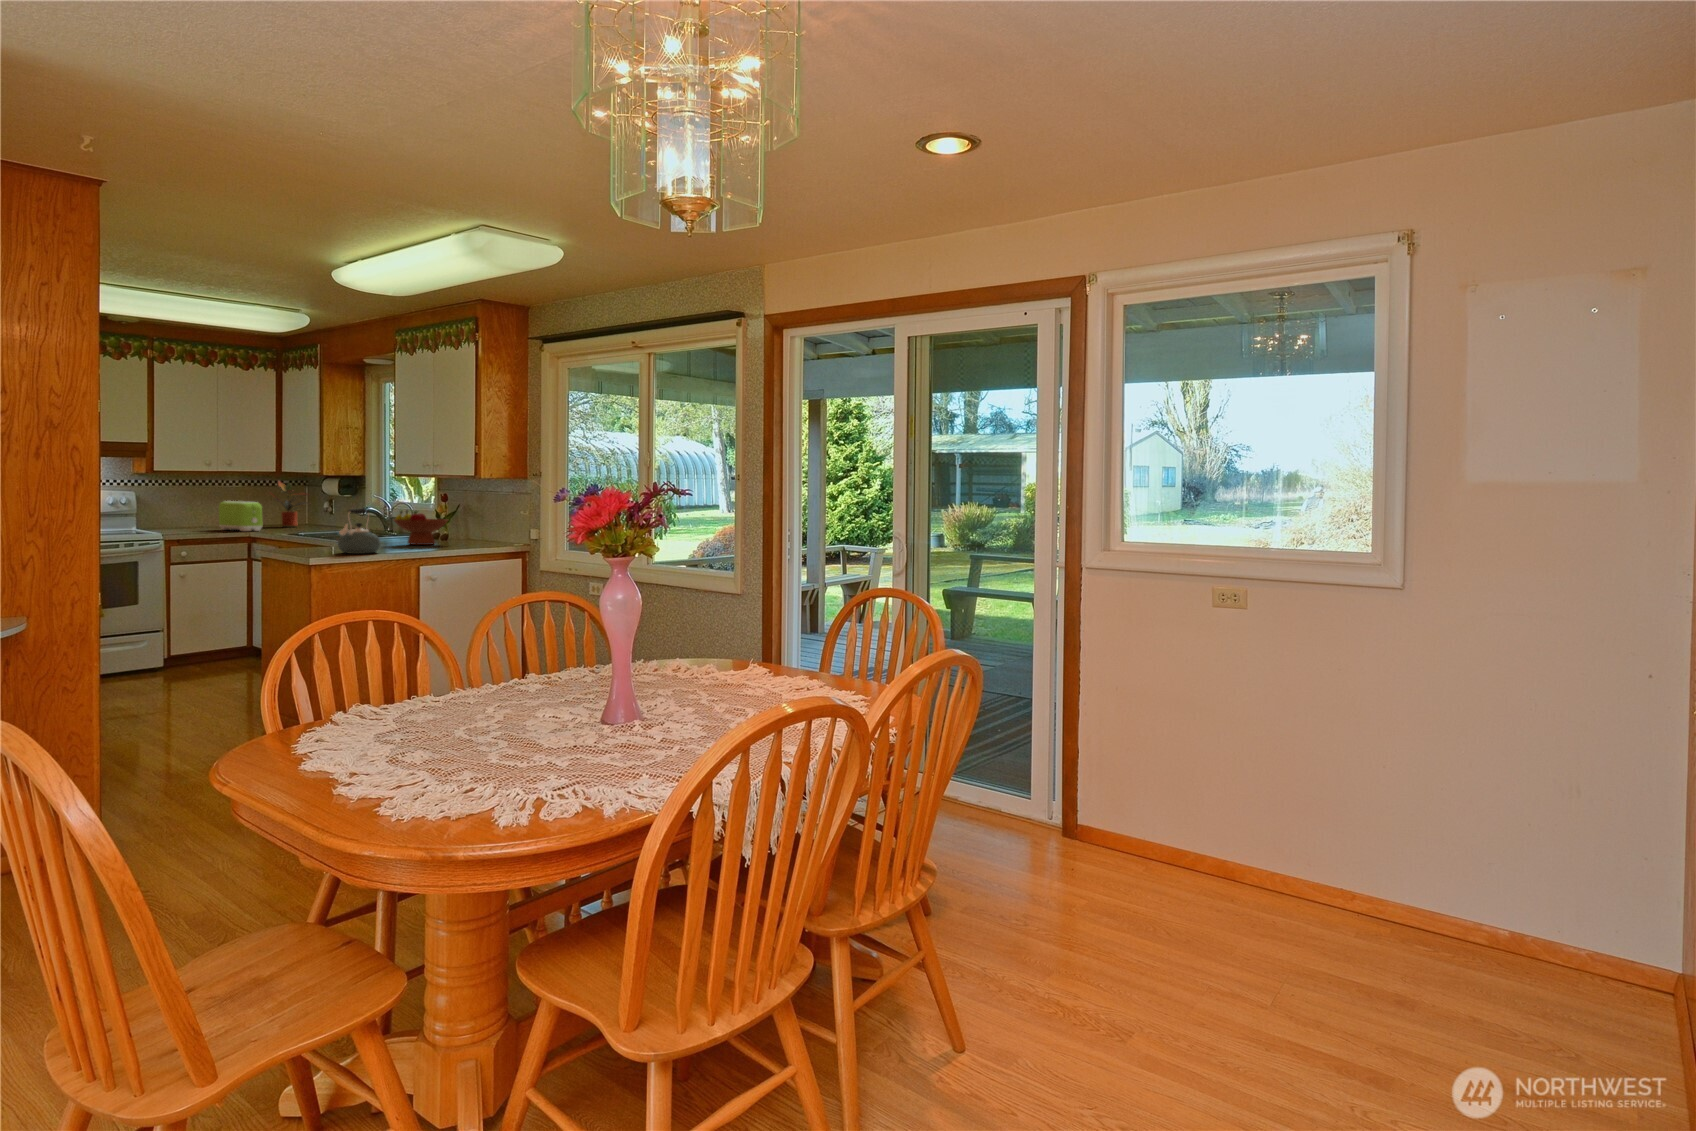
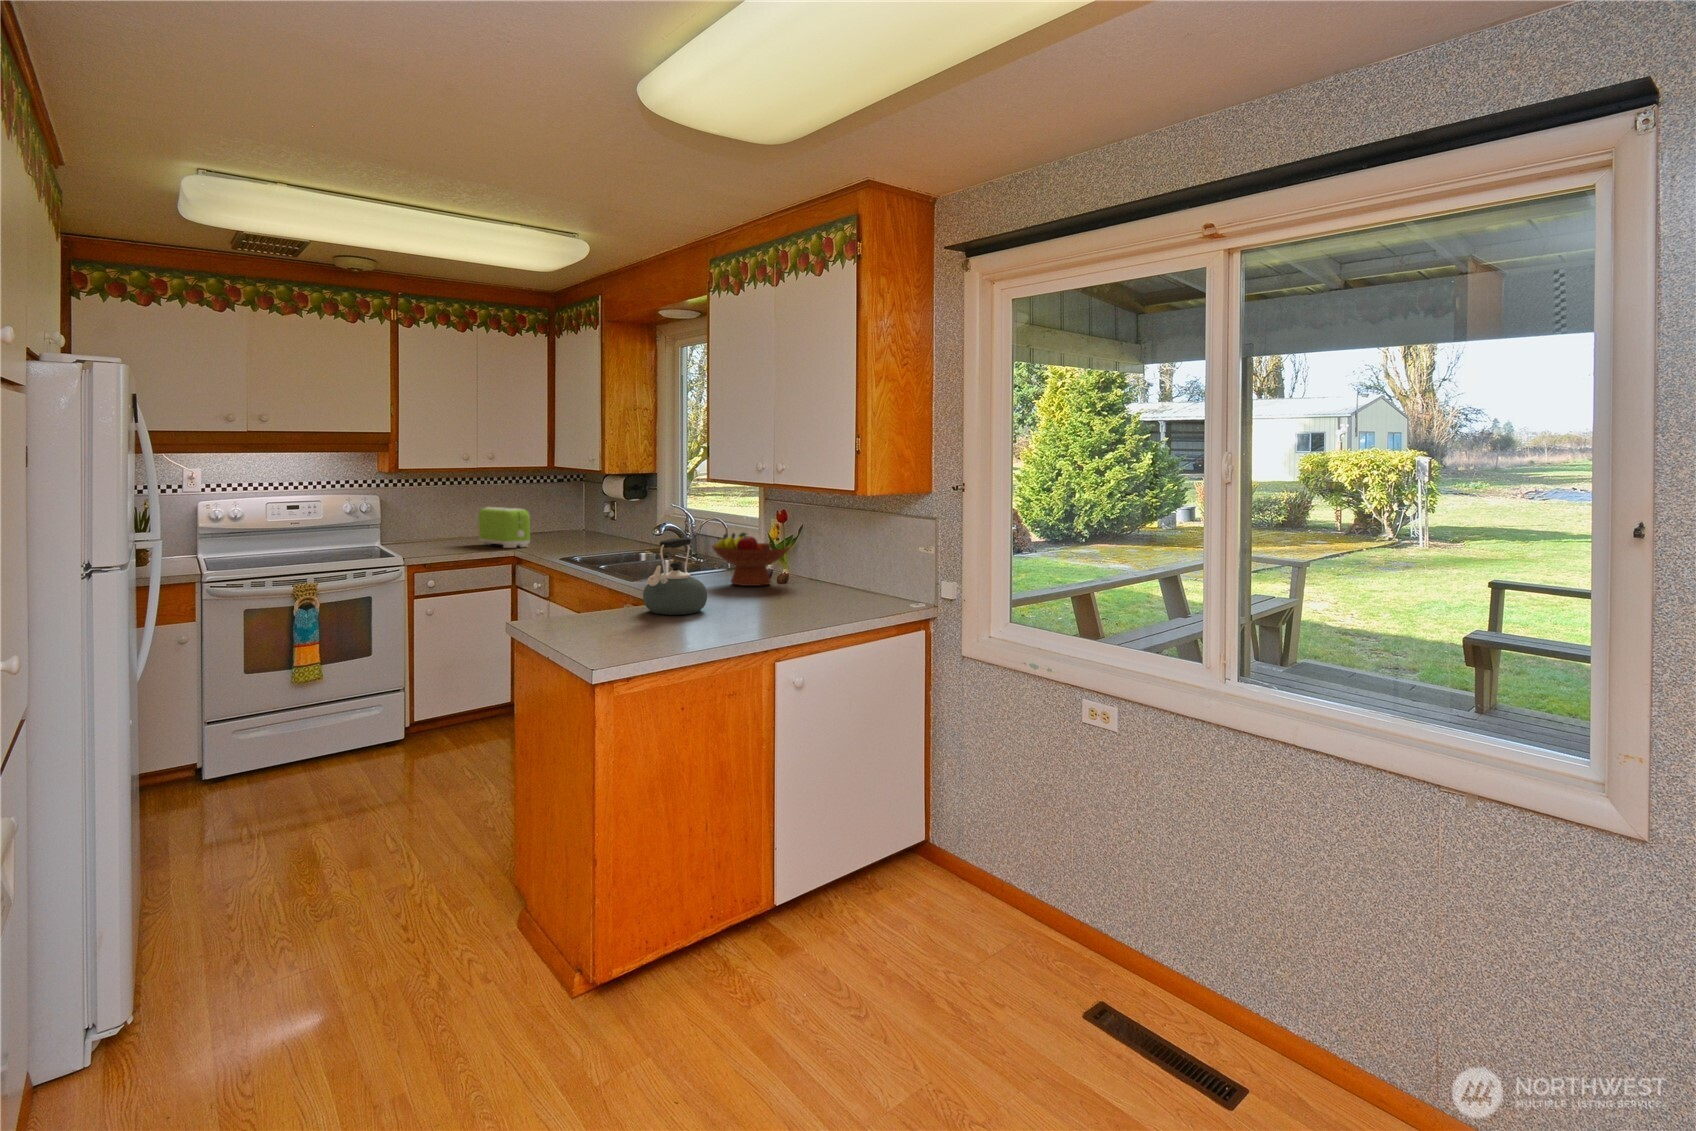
potted plant: present [275,482,307,526] -> none [538,479,587,537]

